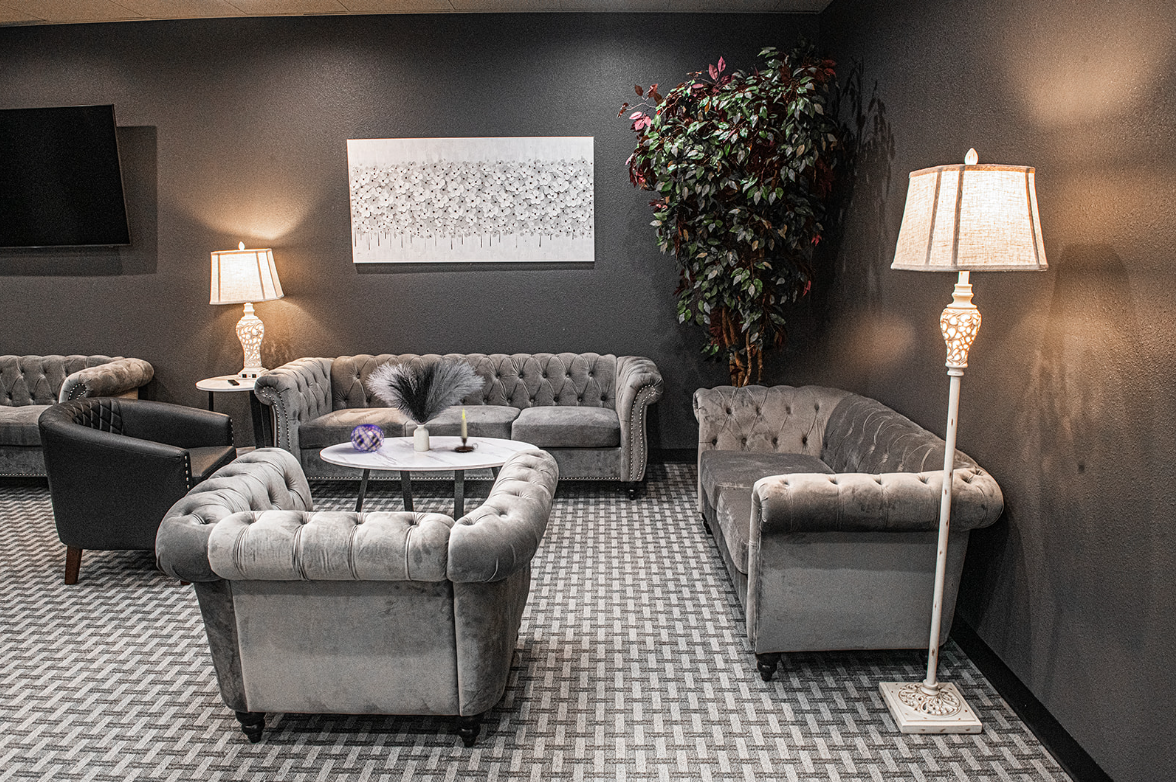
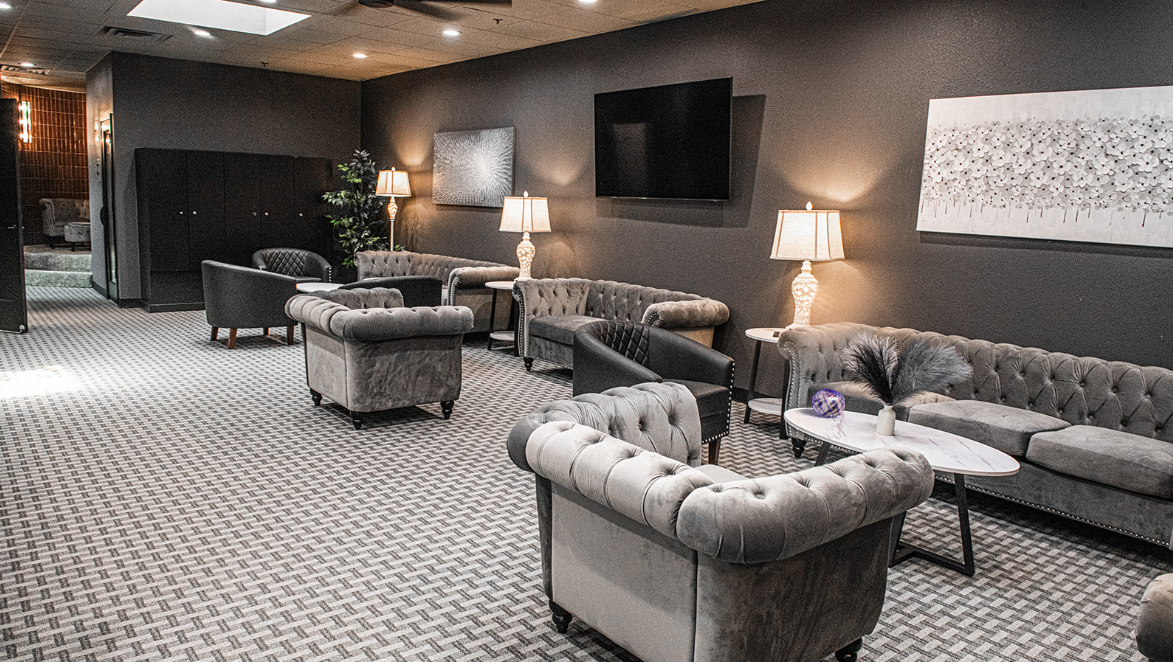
candle: present [455,410,476,452] -> none [910,393,935,441]

